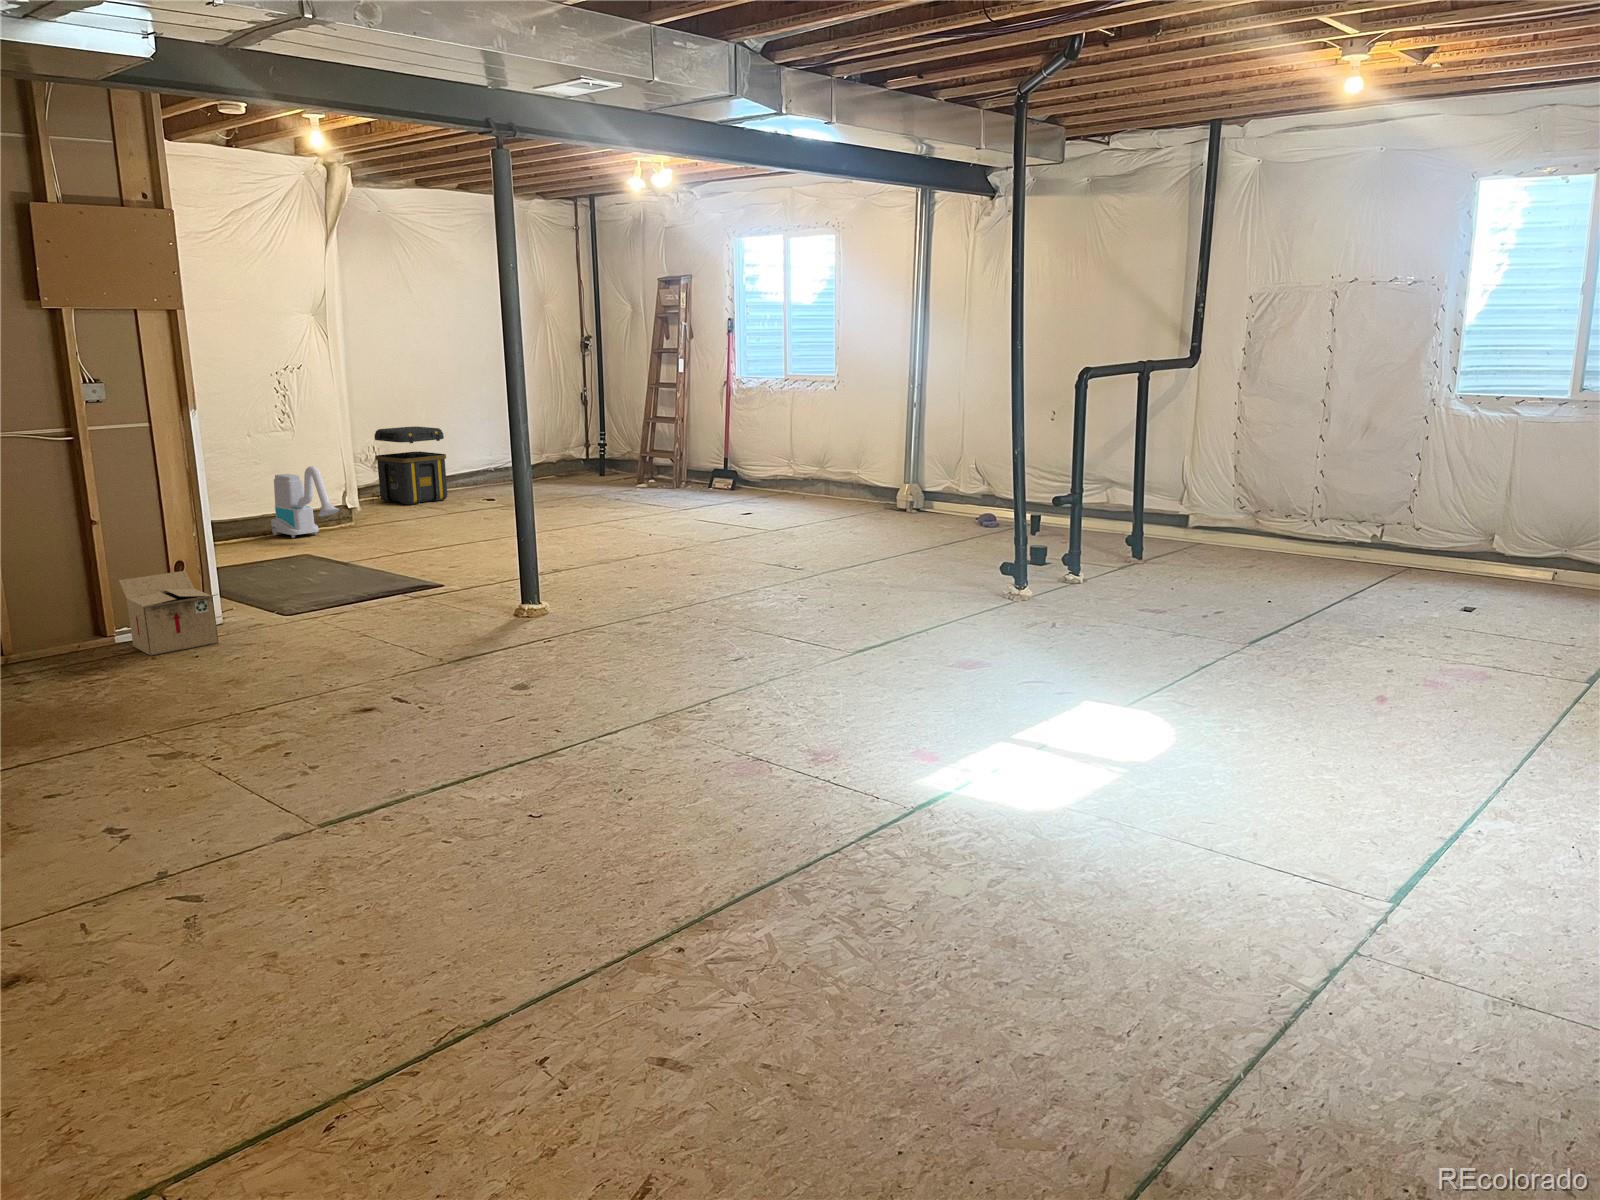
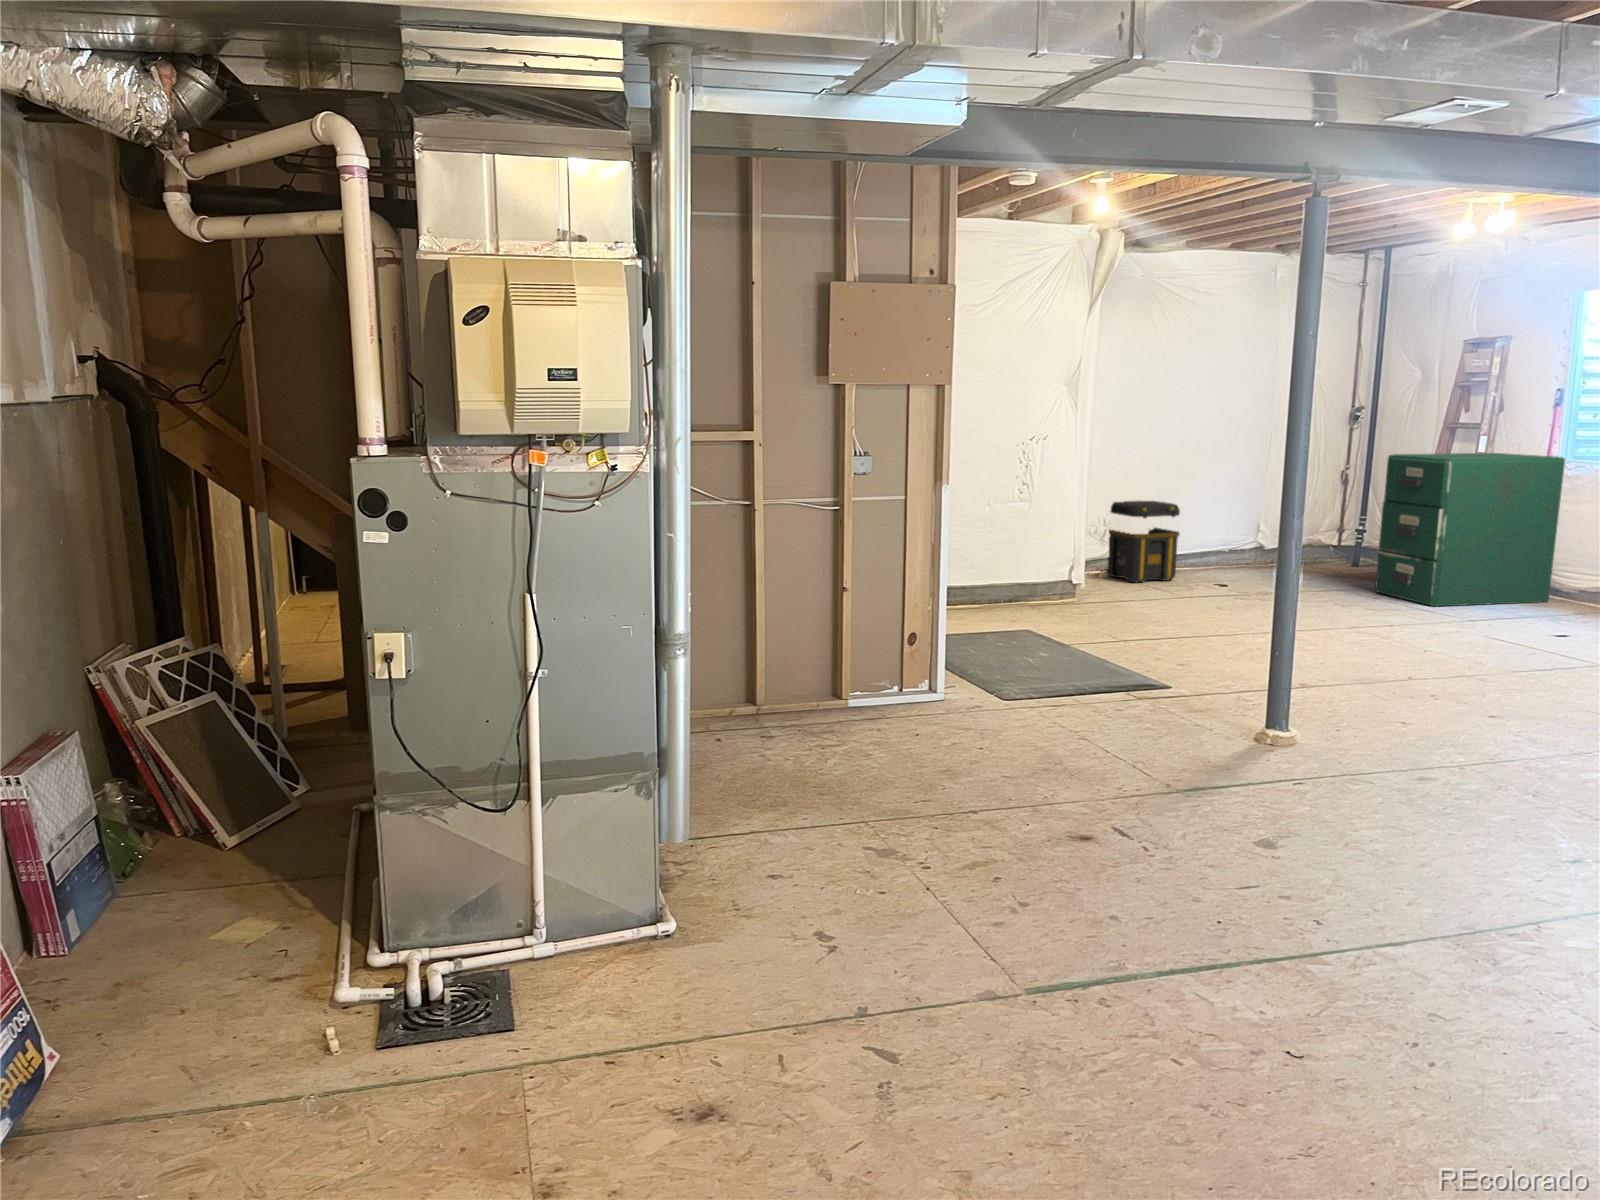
filing cabinet: none [612,374,740,501] -> present [1375,453,1565,607]
vacuum cleaner: present [271,466,339,538] -> none [999,538,1066,608]
cardboard box: present [119,571,219,656] -> none [862,641,949,723]

